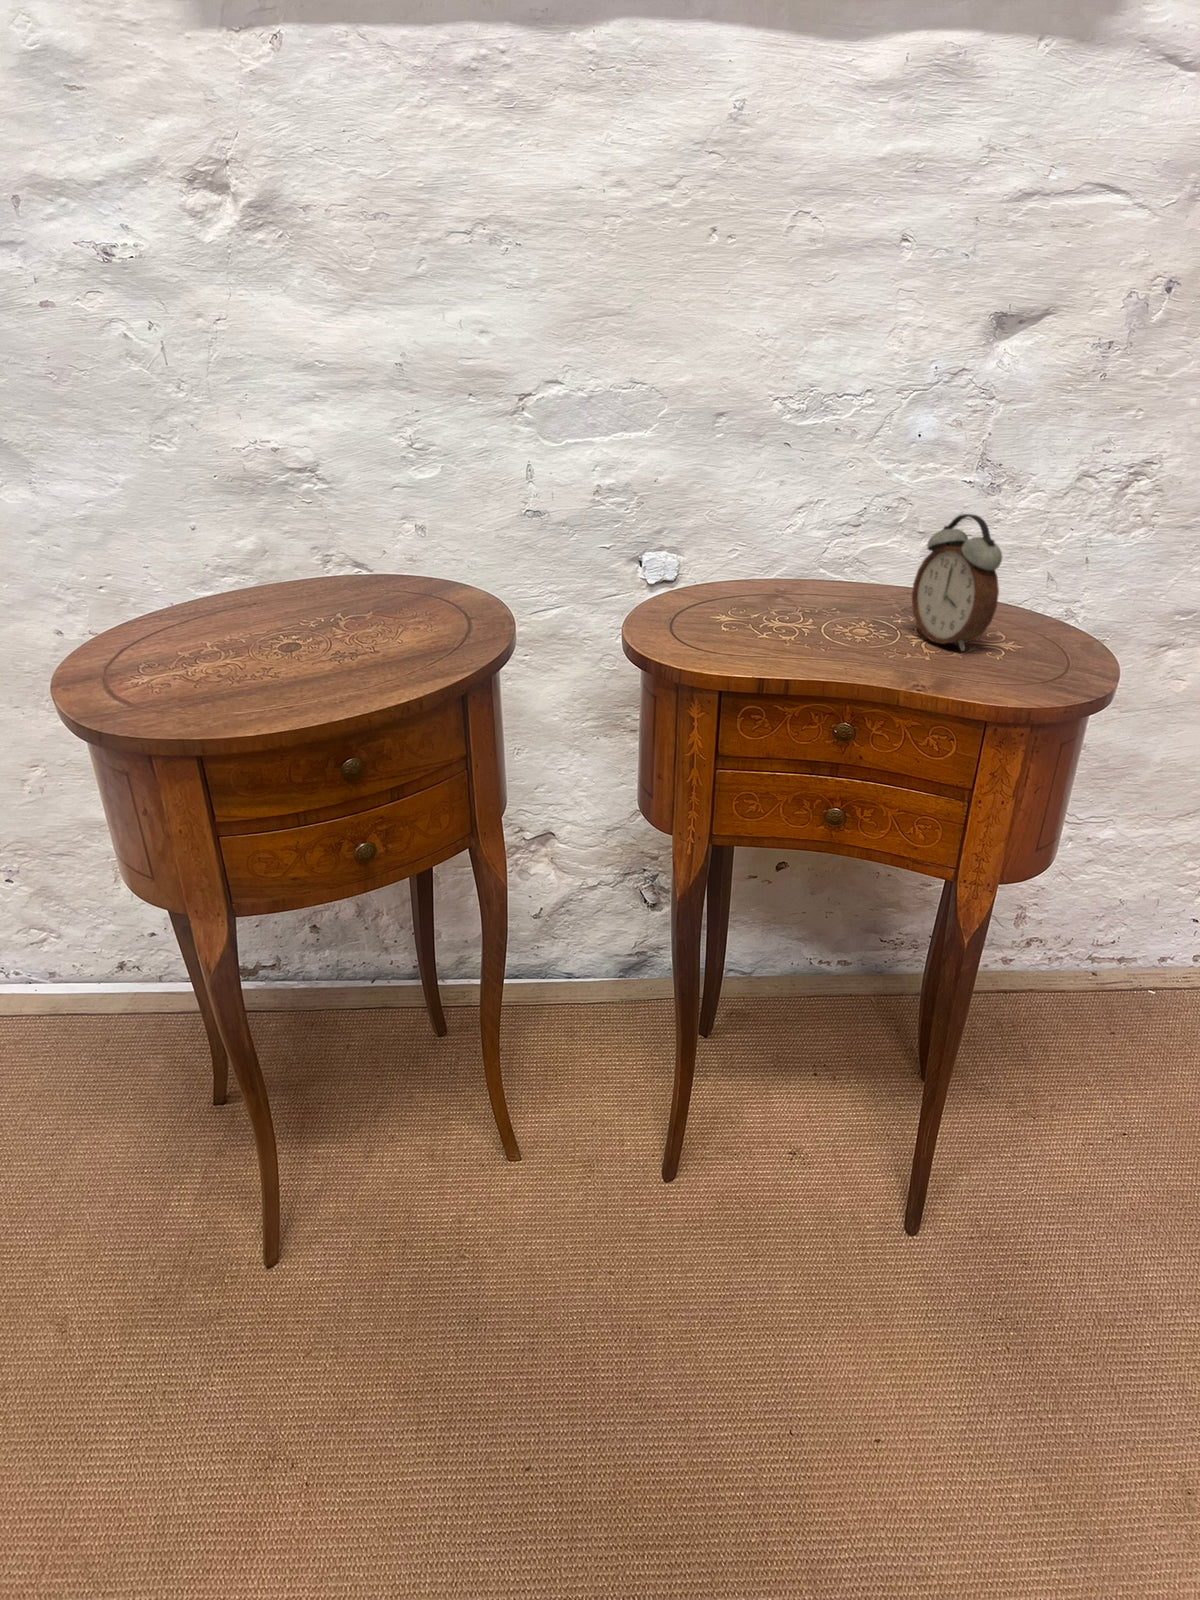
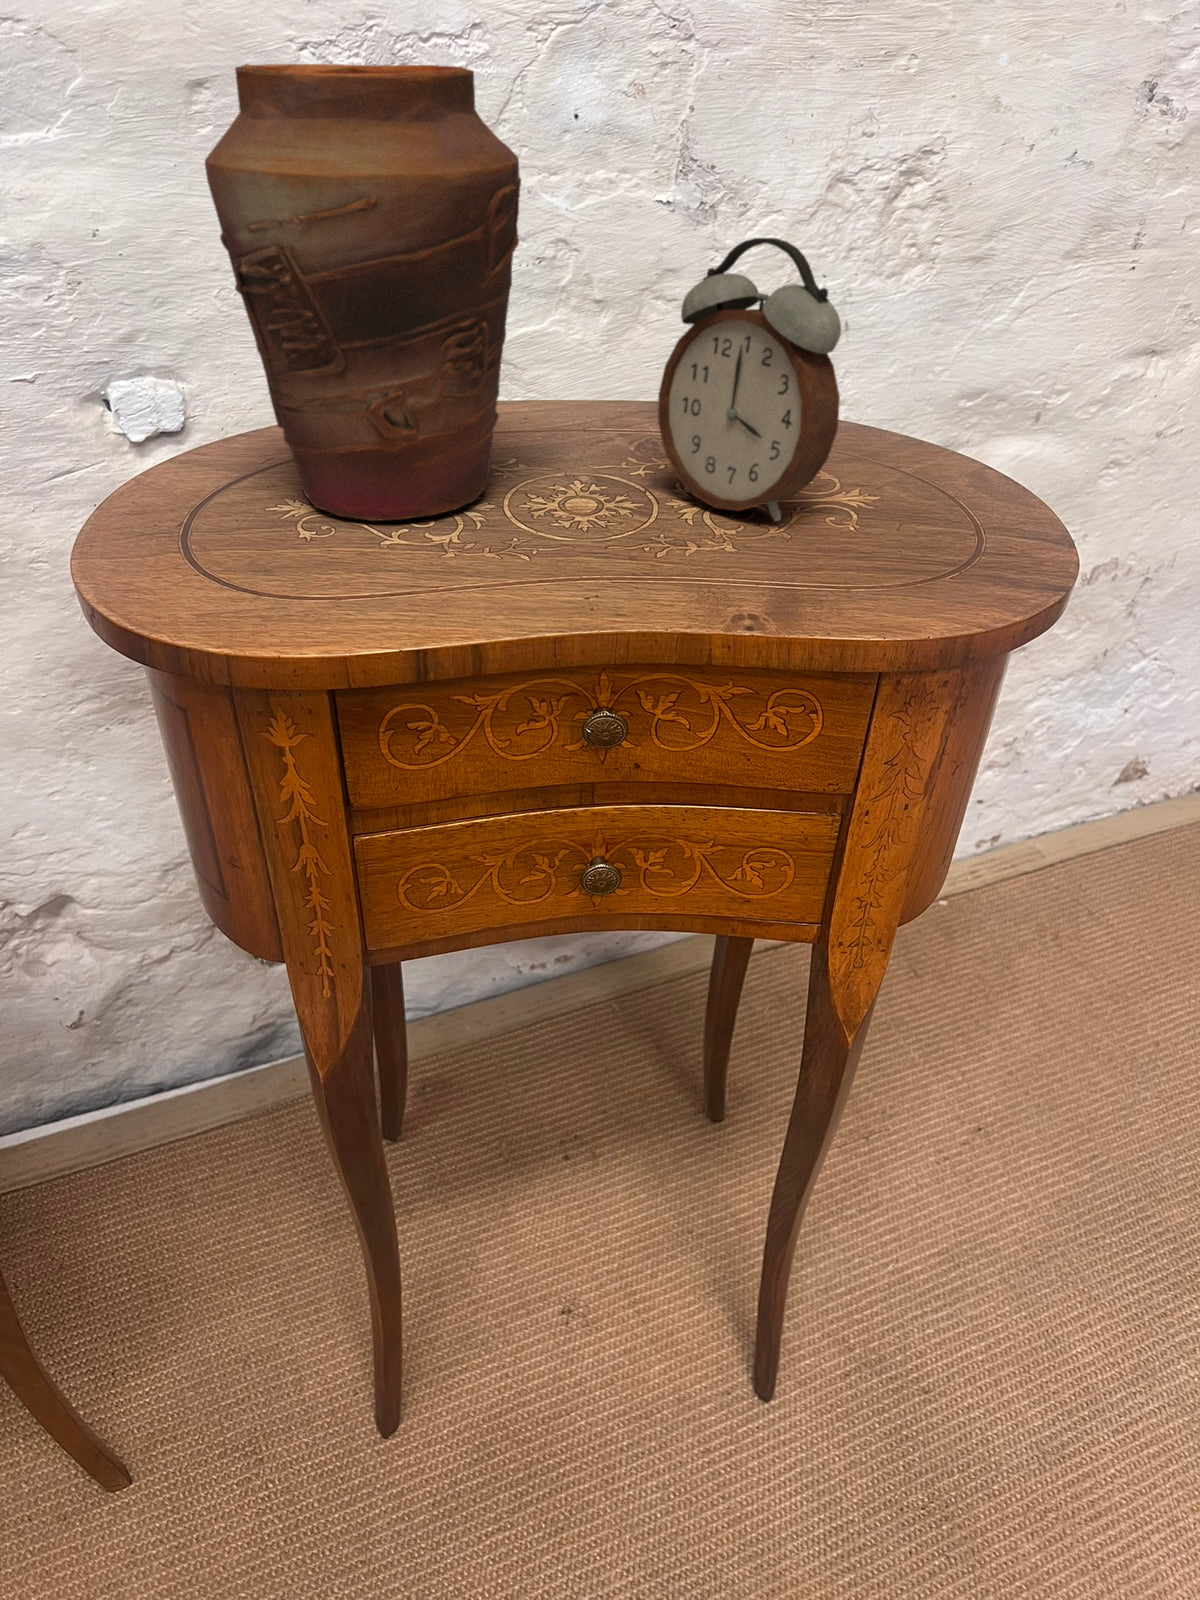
vase: none [714,427,855,629] -> present [205,64,521,521]

